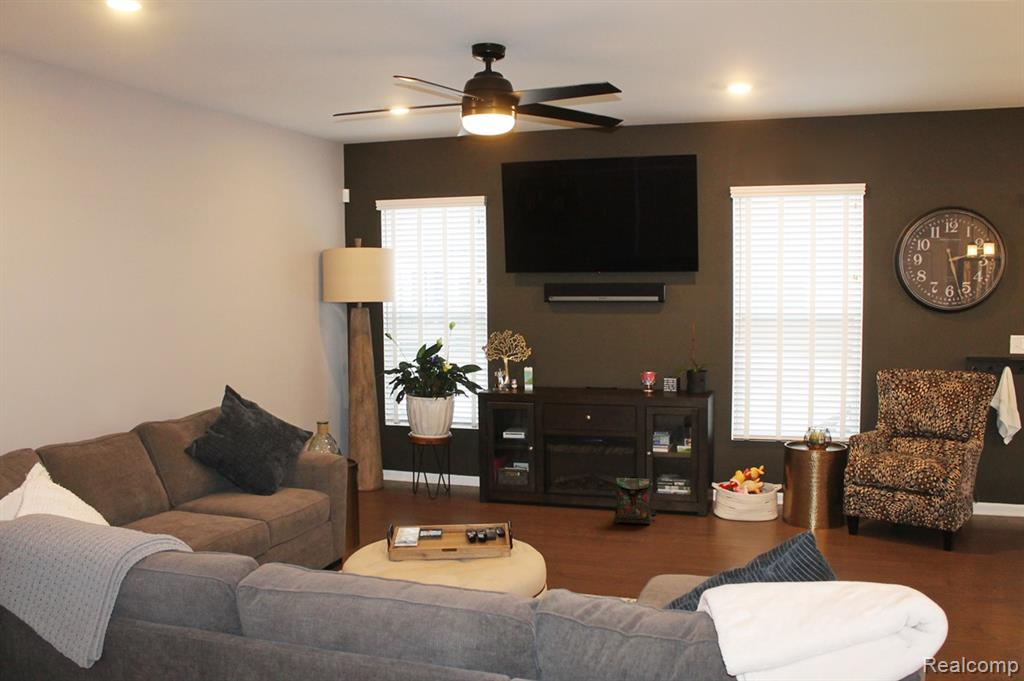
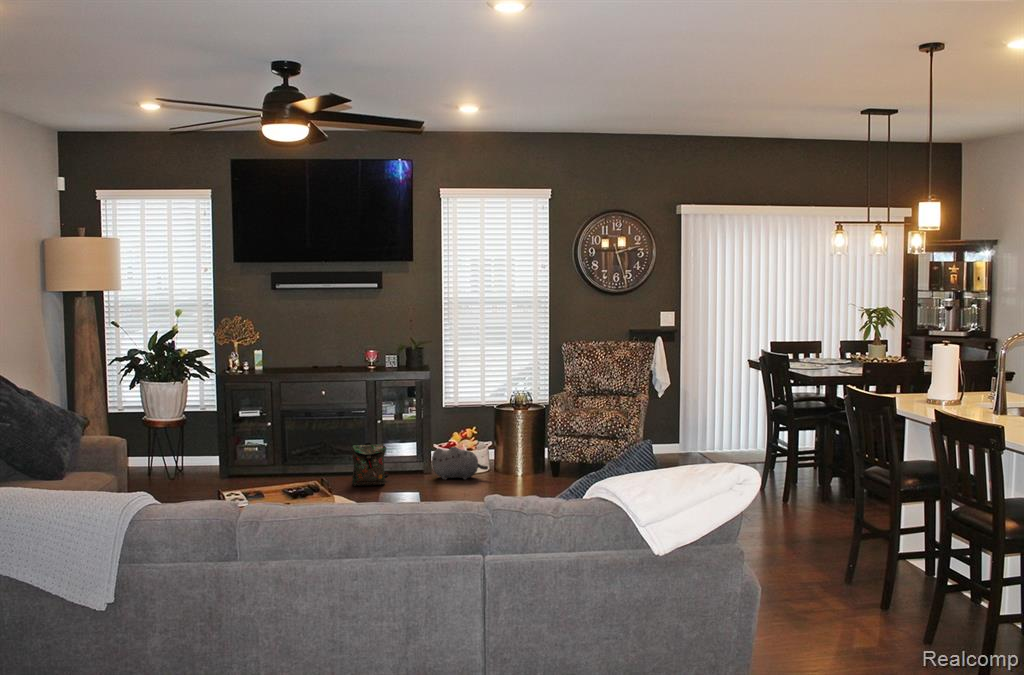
plush toy: none [706,487,771,527] -> present [432,447,488,480]

